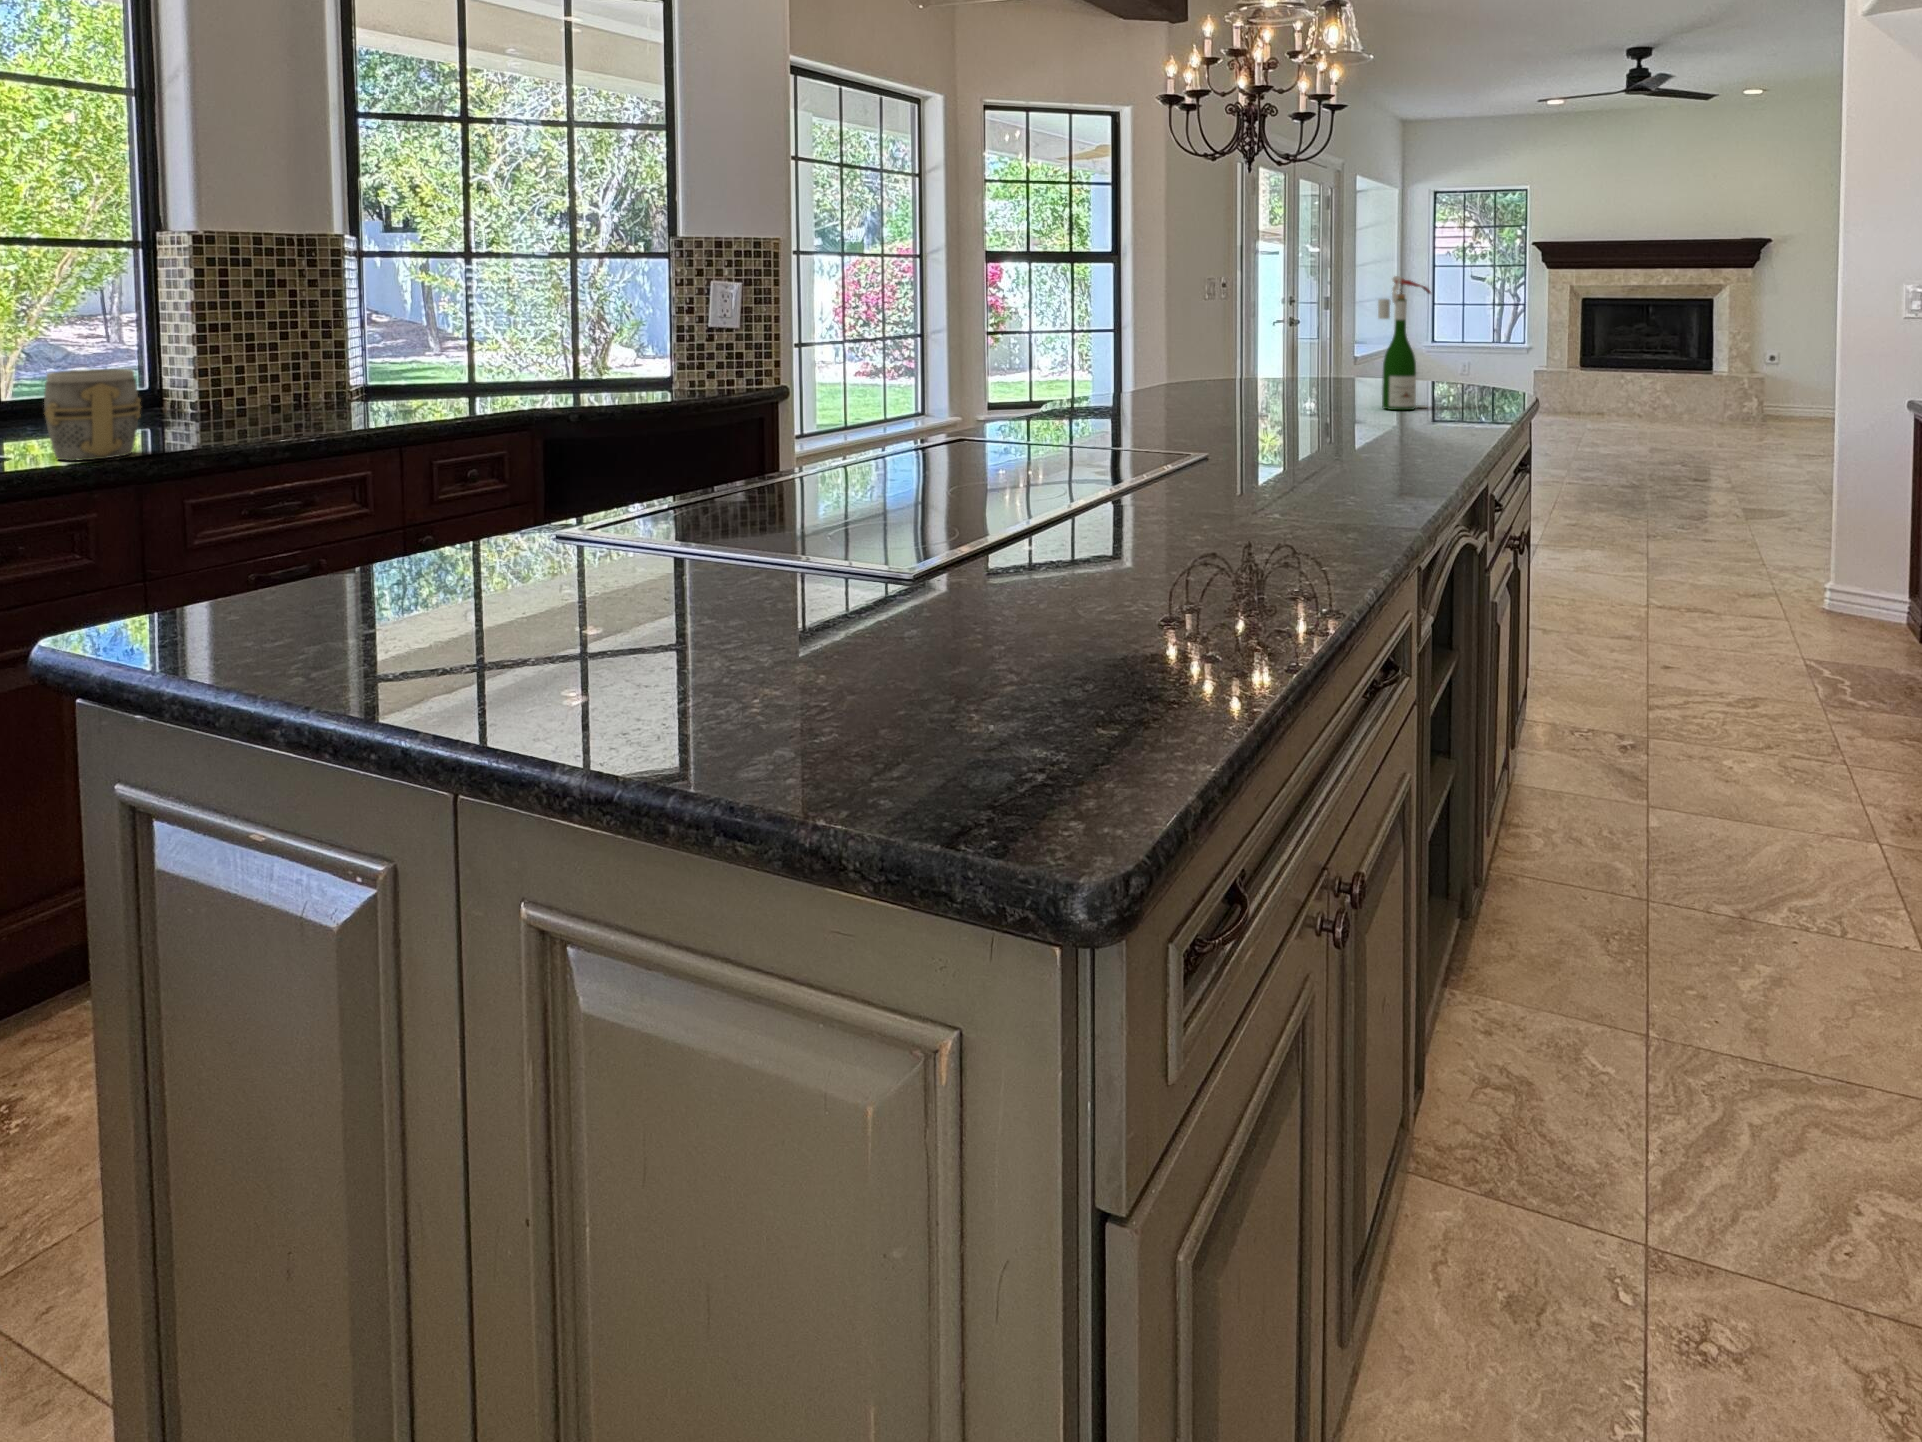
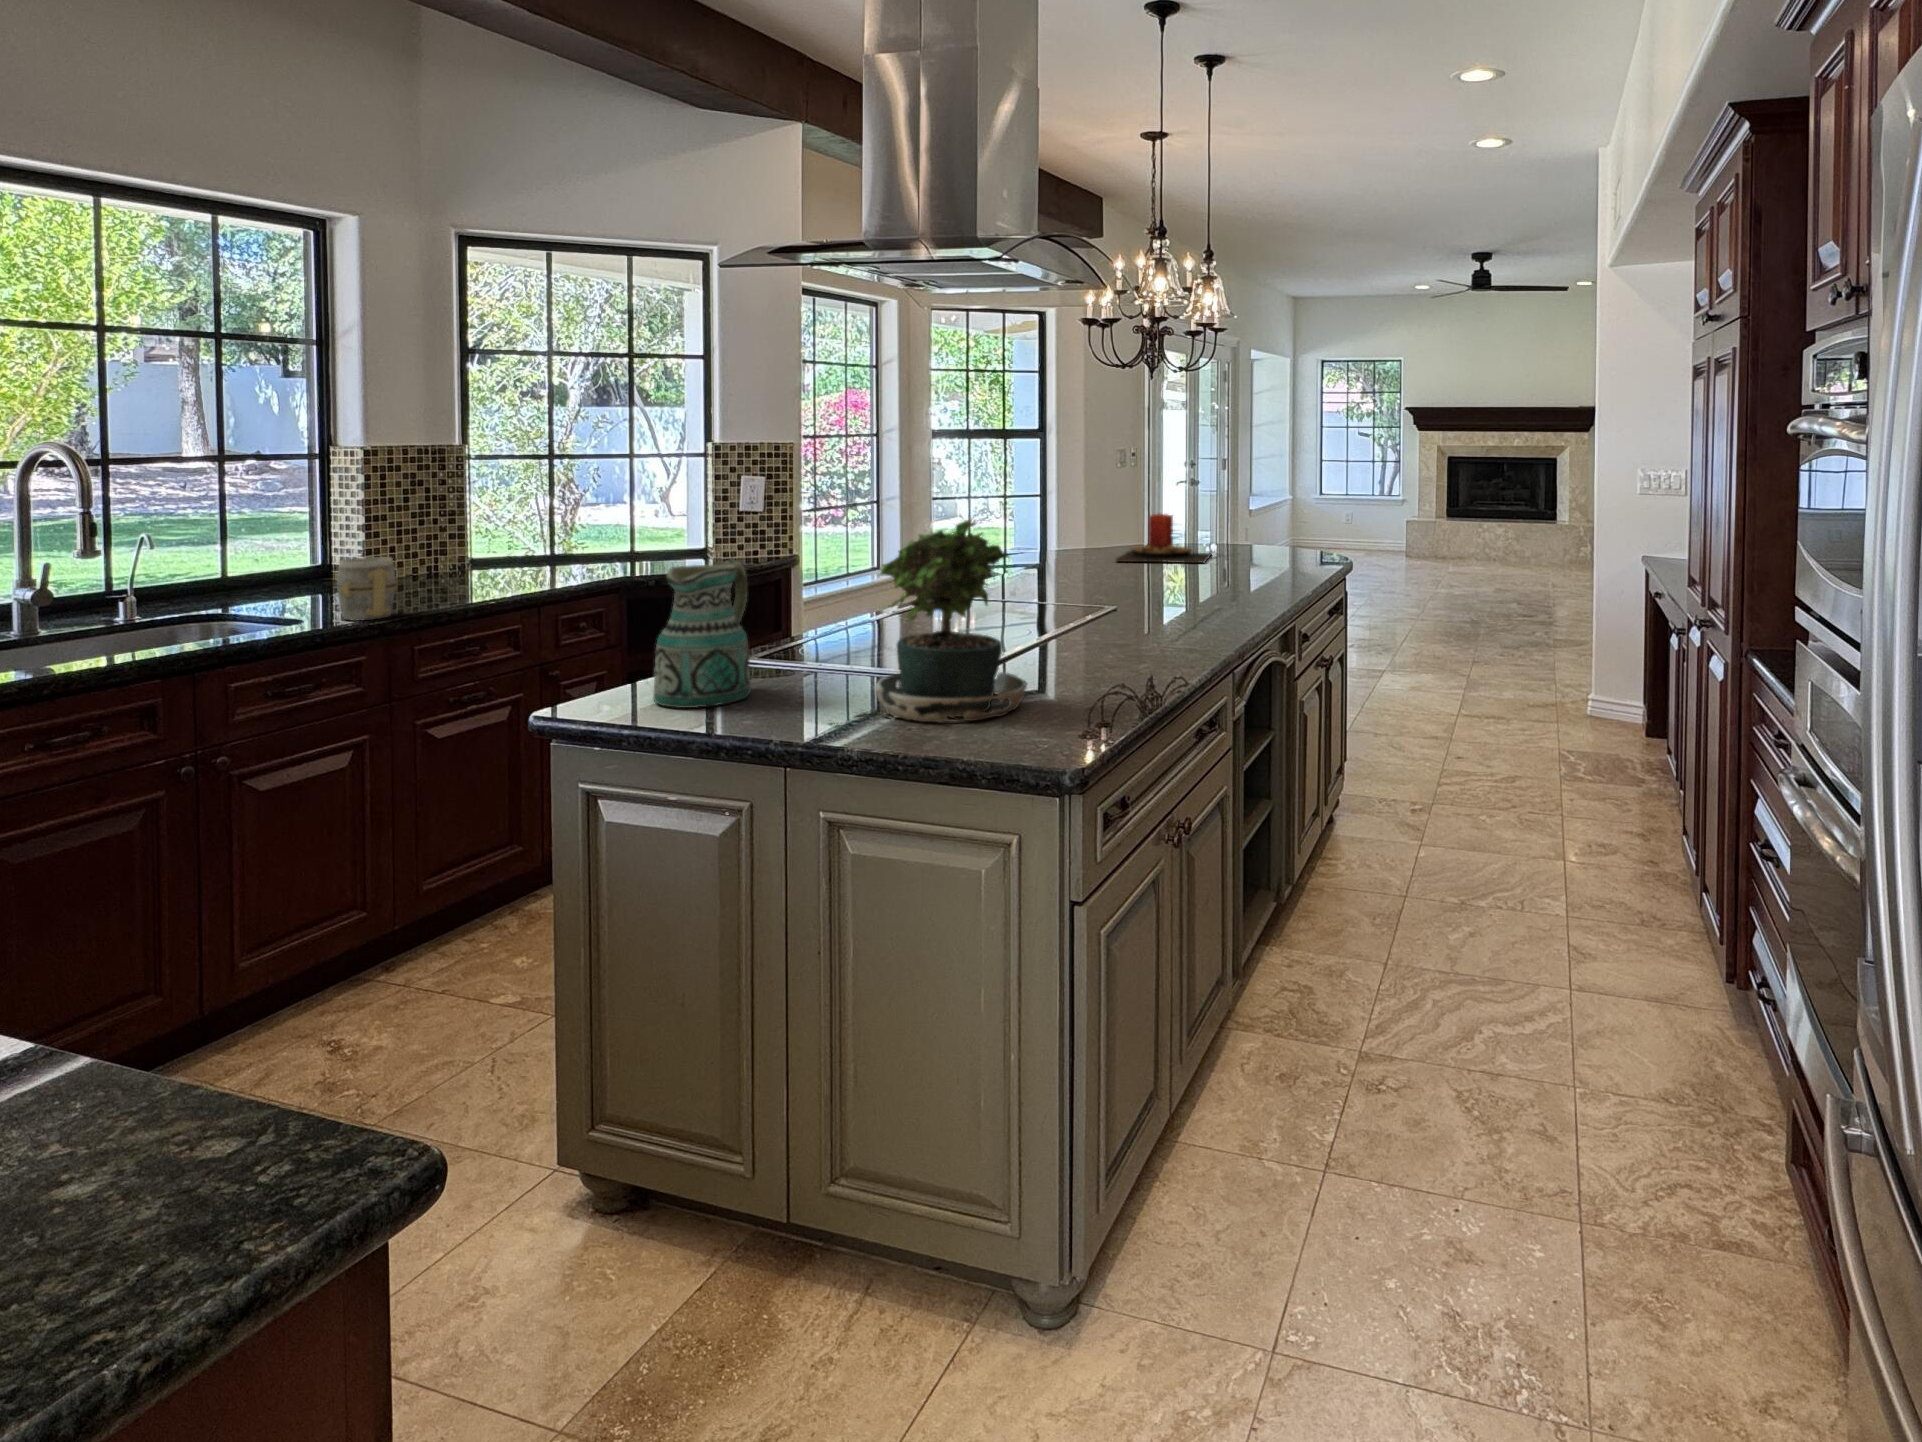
potted plant: none [533,251,995,726] -> present [837,519,1027,724]
wine bottle: present [1378,276,1431,410] -> none [1242,474,1279,568]
candle: none [1196,334,1330,403] -> present [1116,514,1211,563]
ceramic pitcher: none [258,354,493,650] -> present [653,559,751,708]

